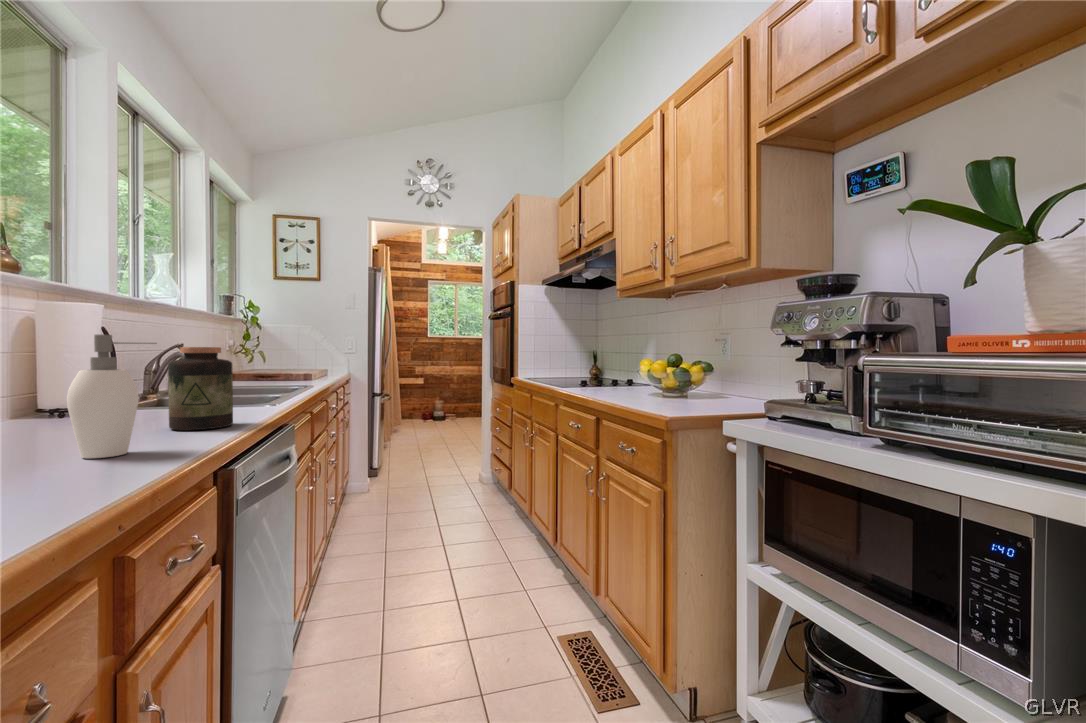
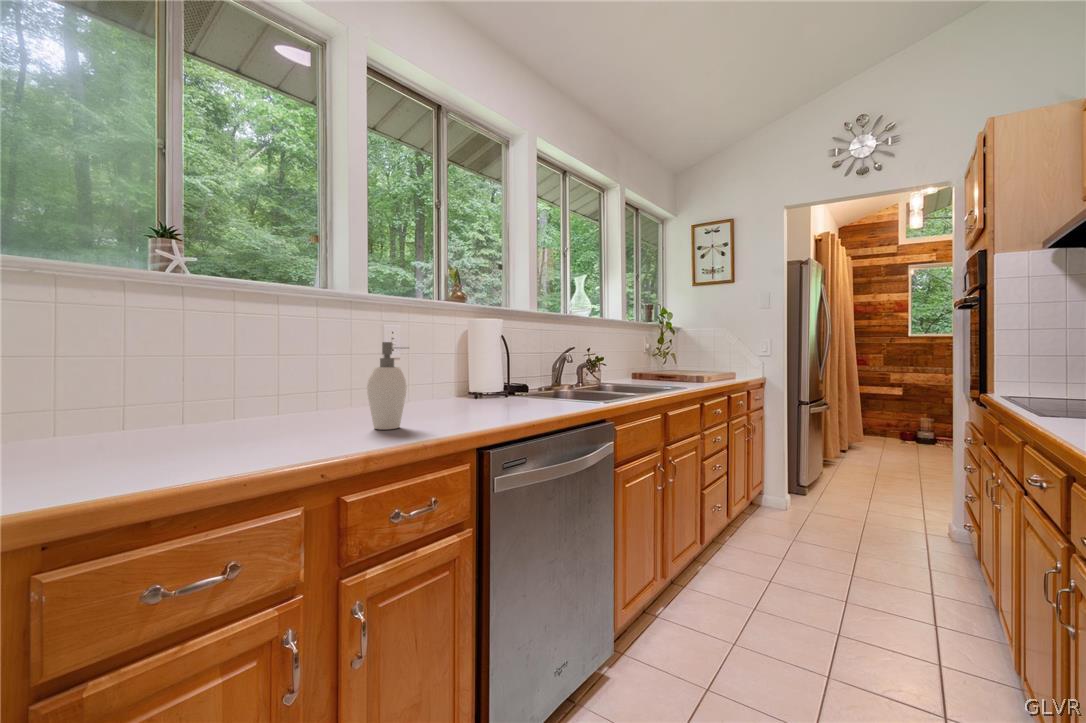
jar: present [168,347,233,430] -> none [468,351,511,418]

